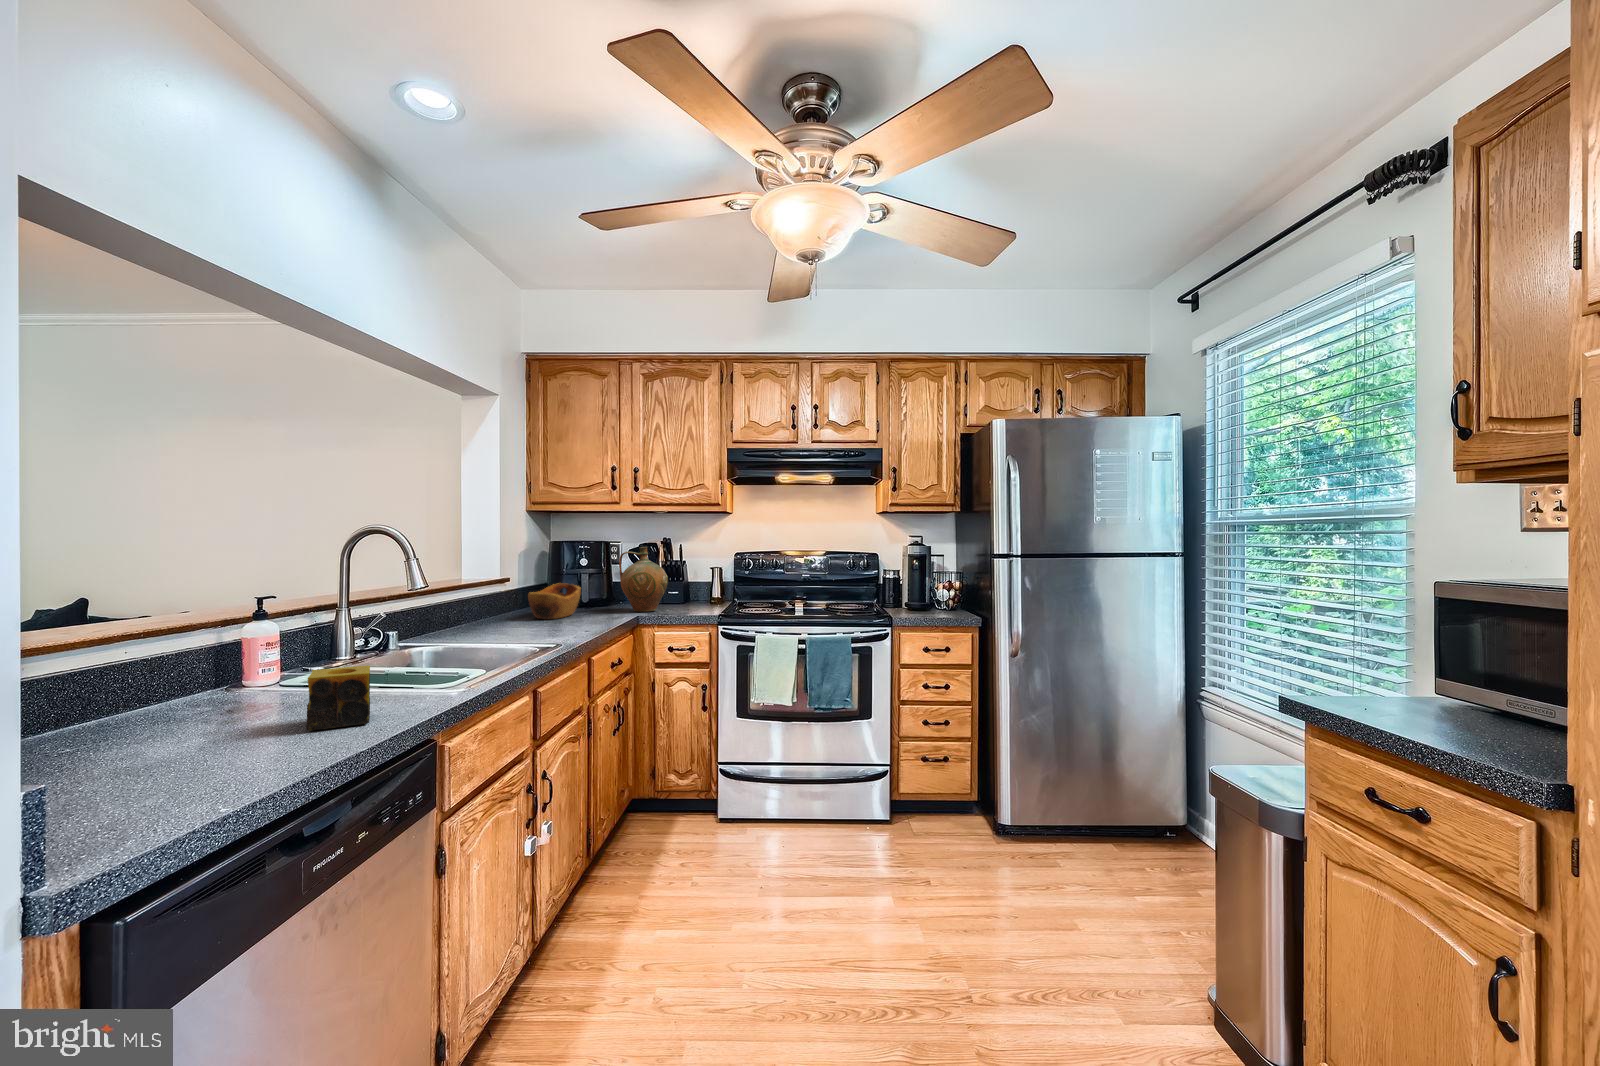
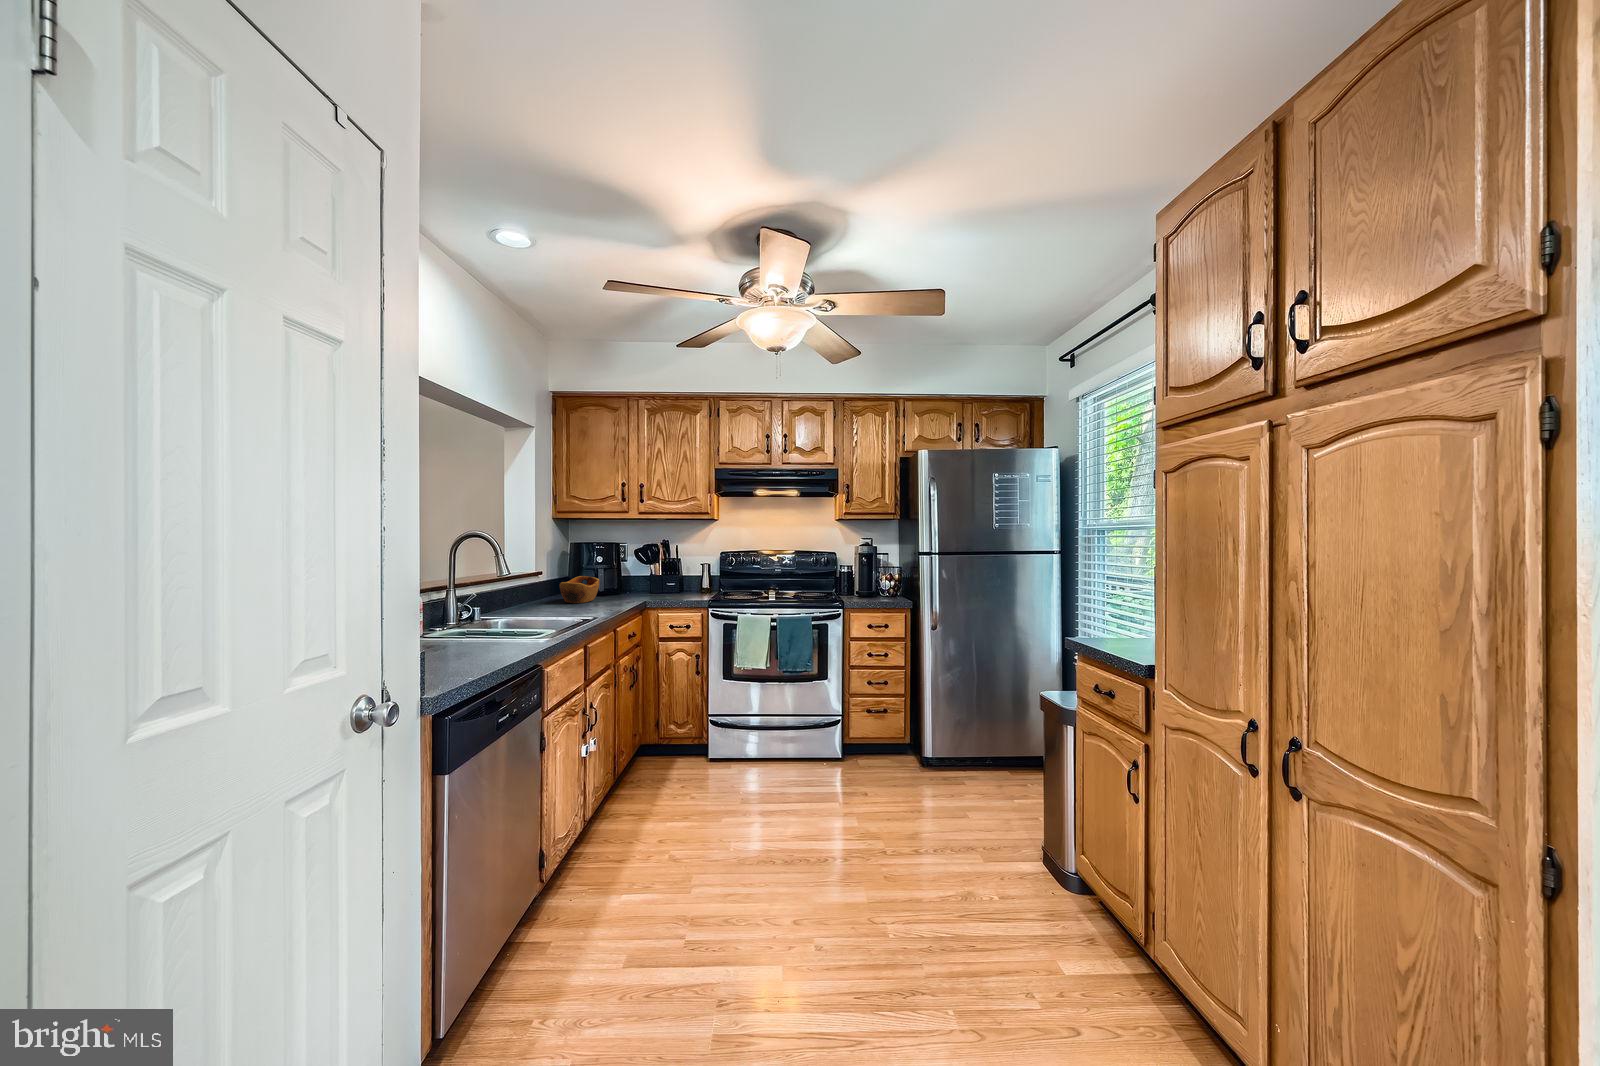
ceramic jug: present [619,547,668,612] -> none [629,547,668,598]
candle: present [306,666,370,731] -> none [465,619,504,656]

